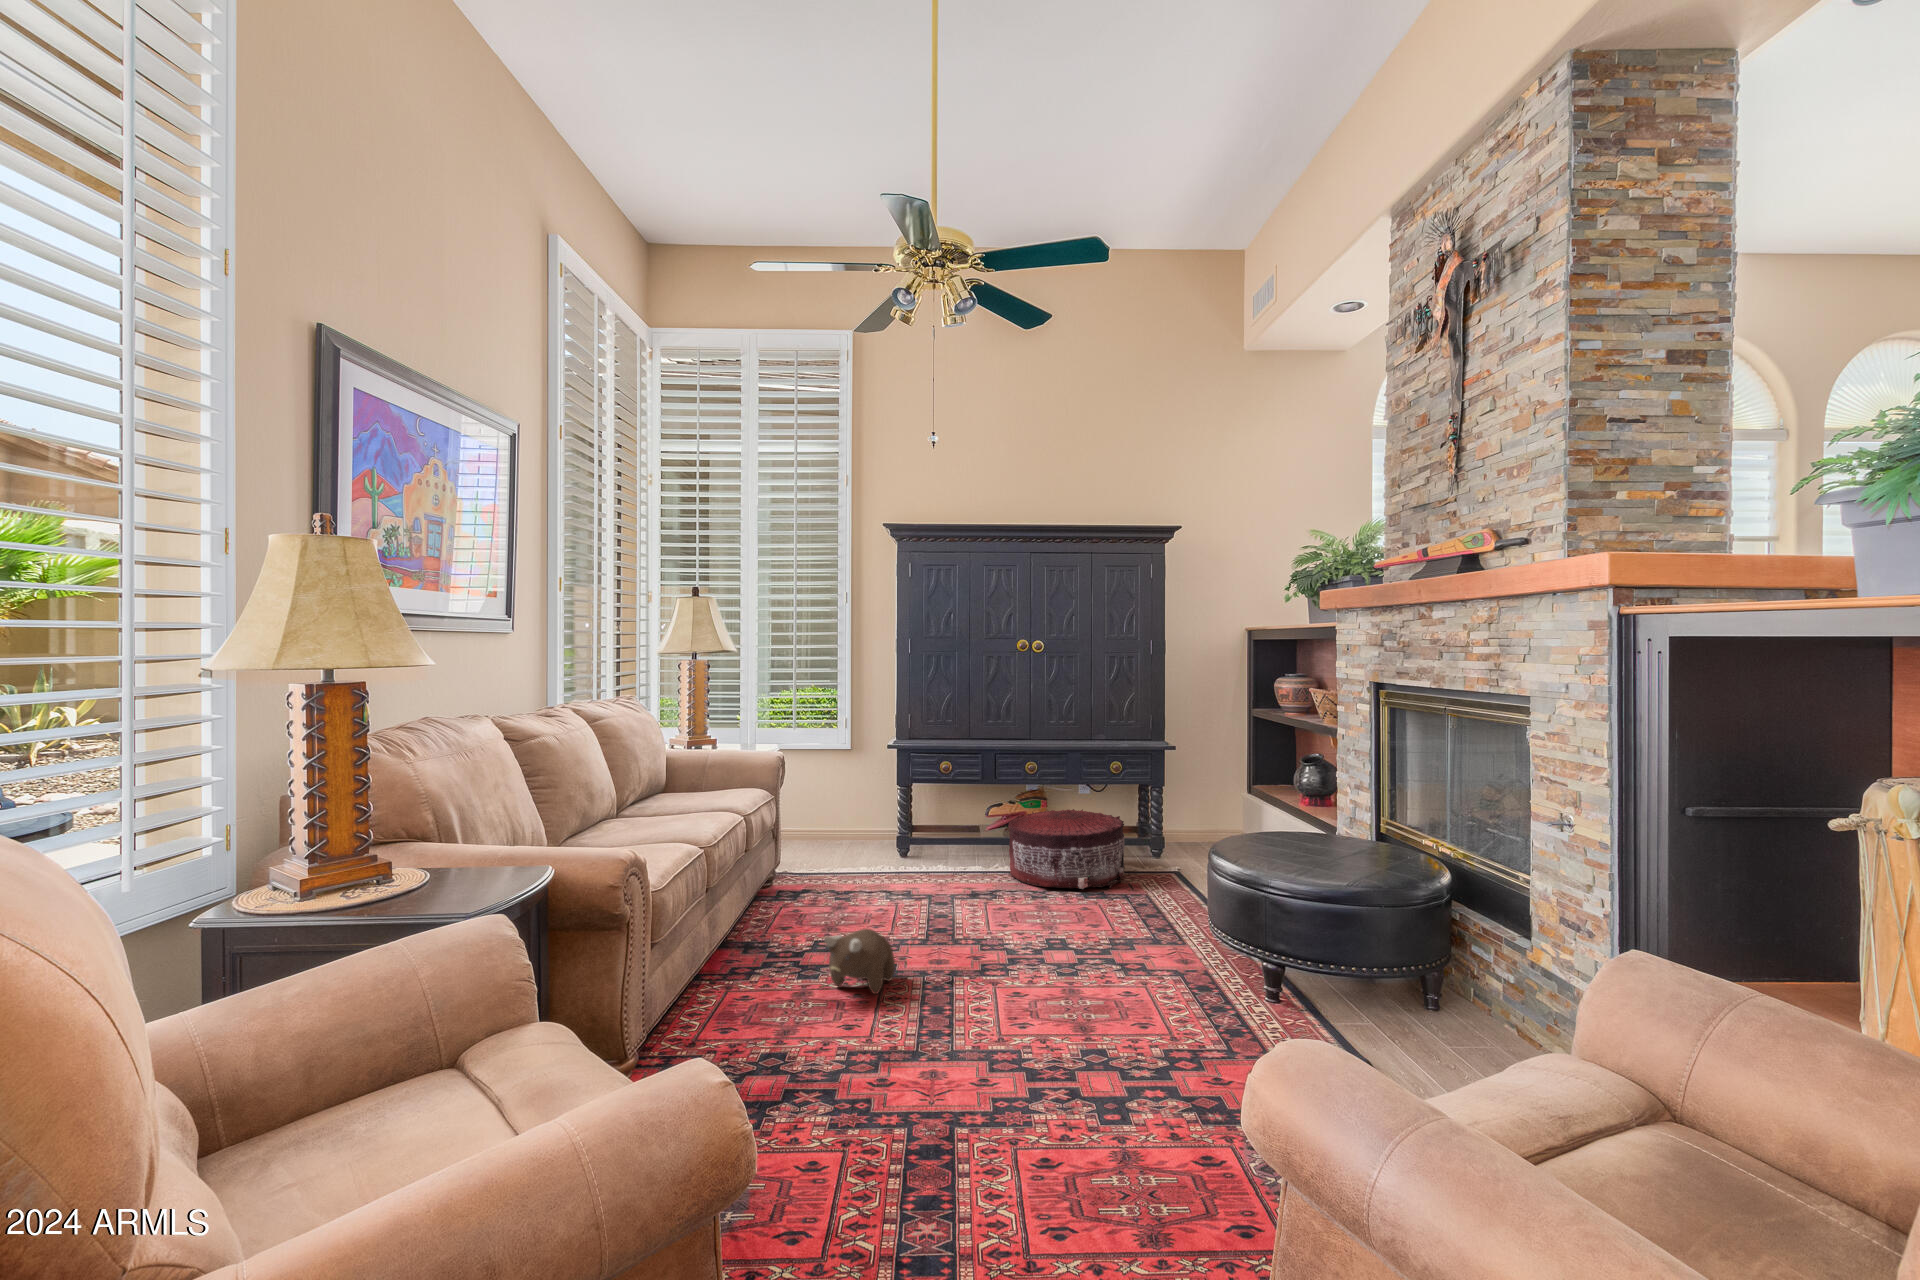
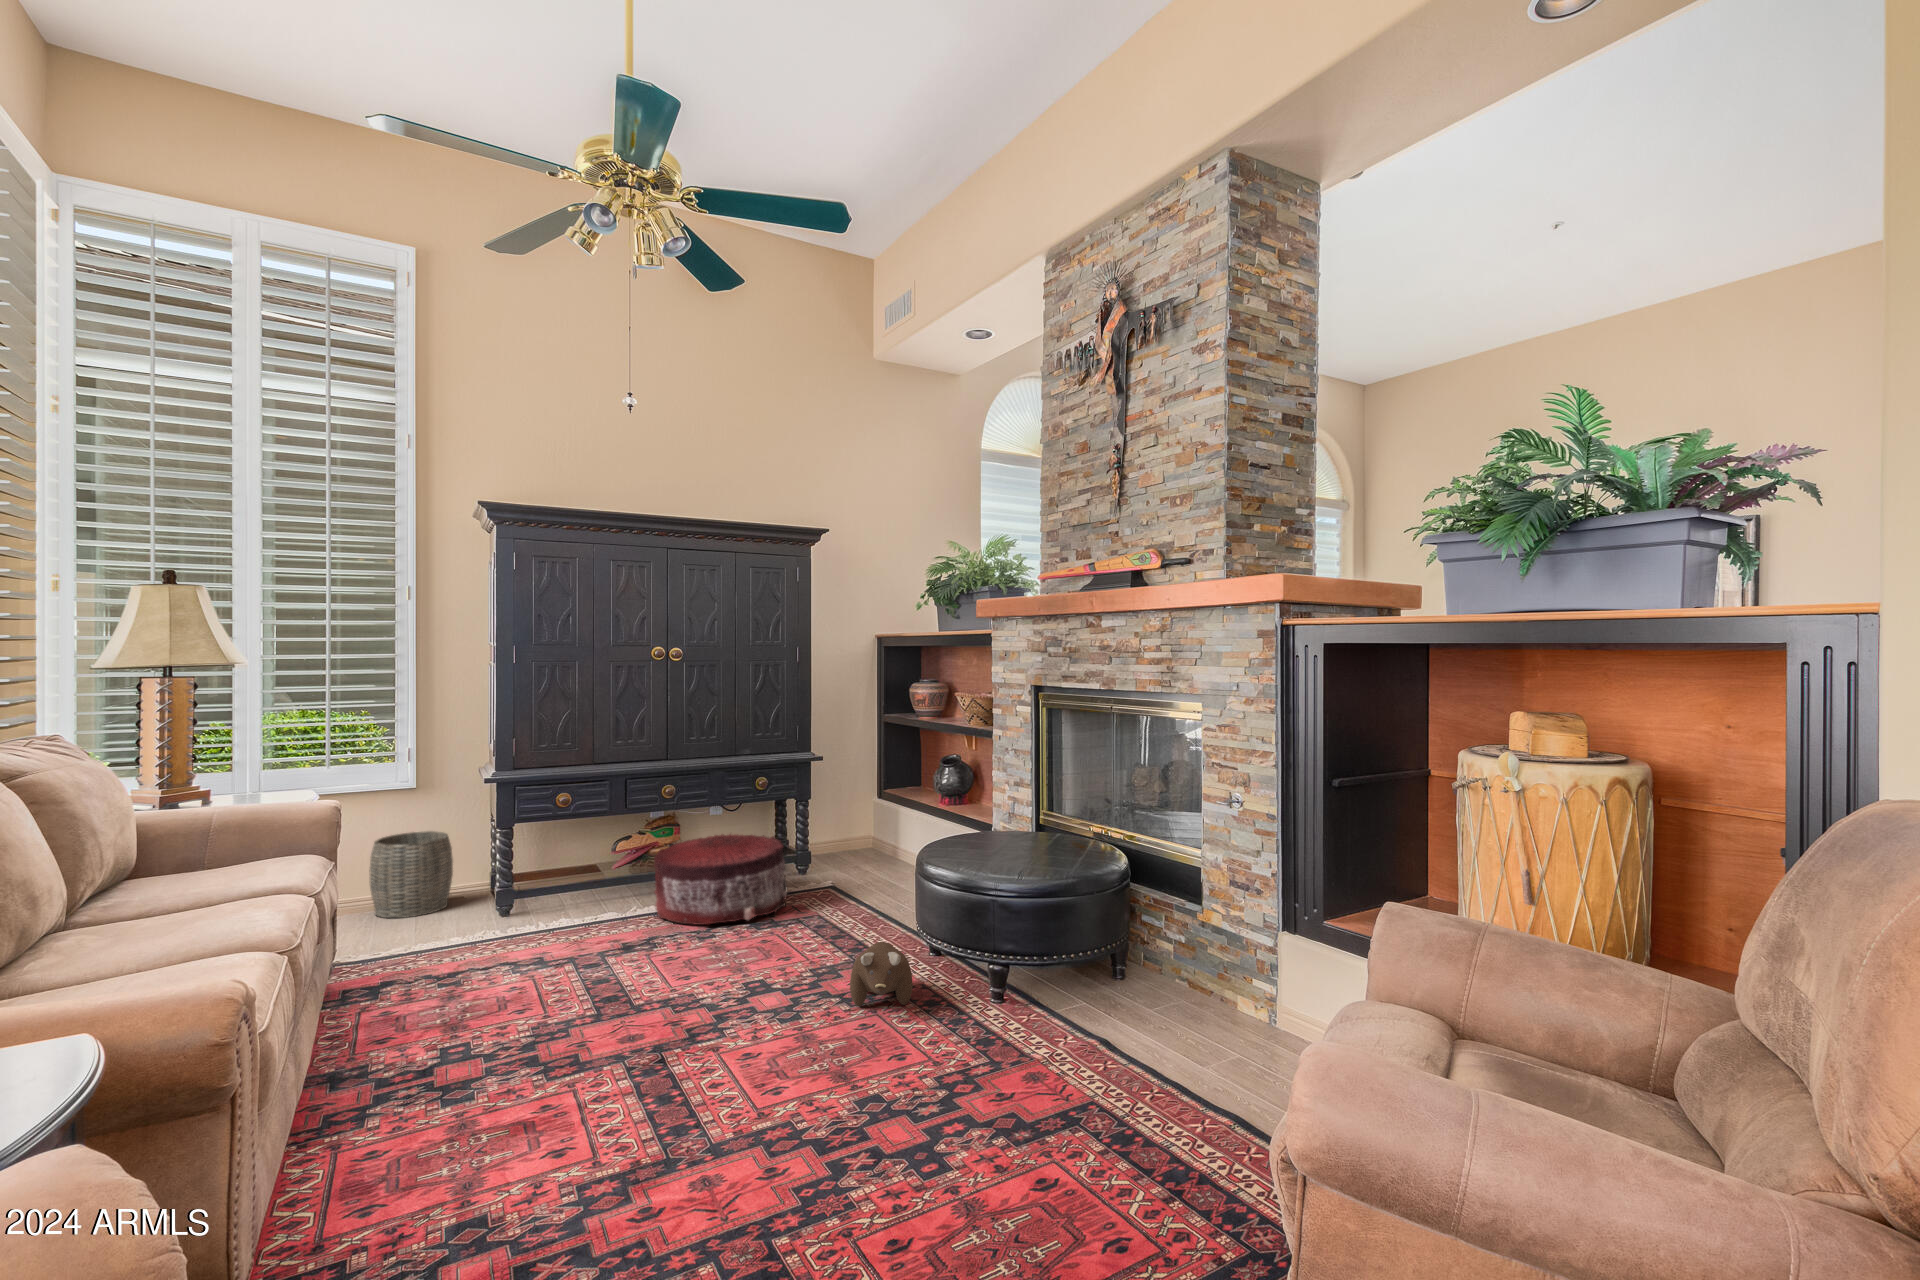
woven basket: none [813,782,870,848] -> present [370,831,453,918]
plush toy: present [824,929,895,994] -> present [850,942,913,1006]

